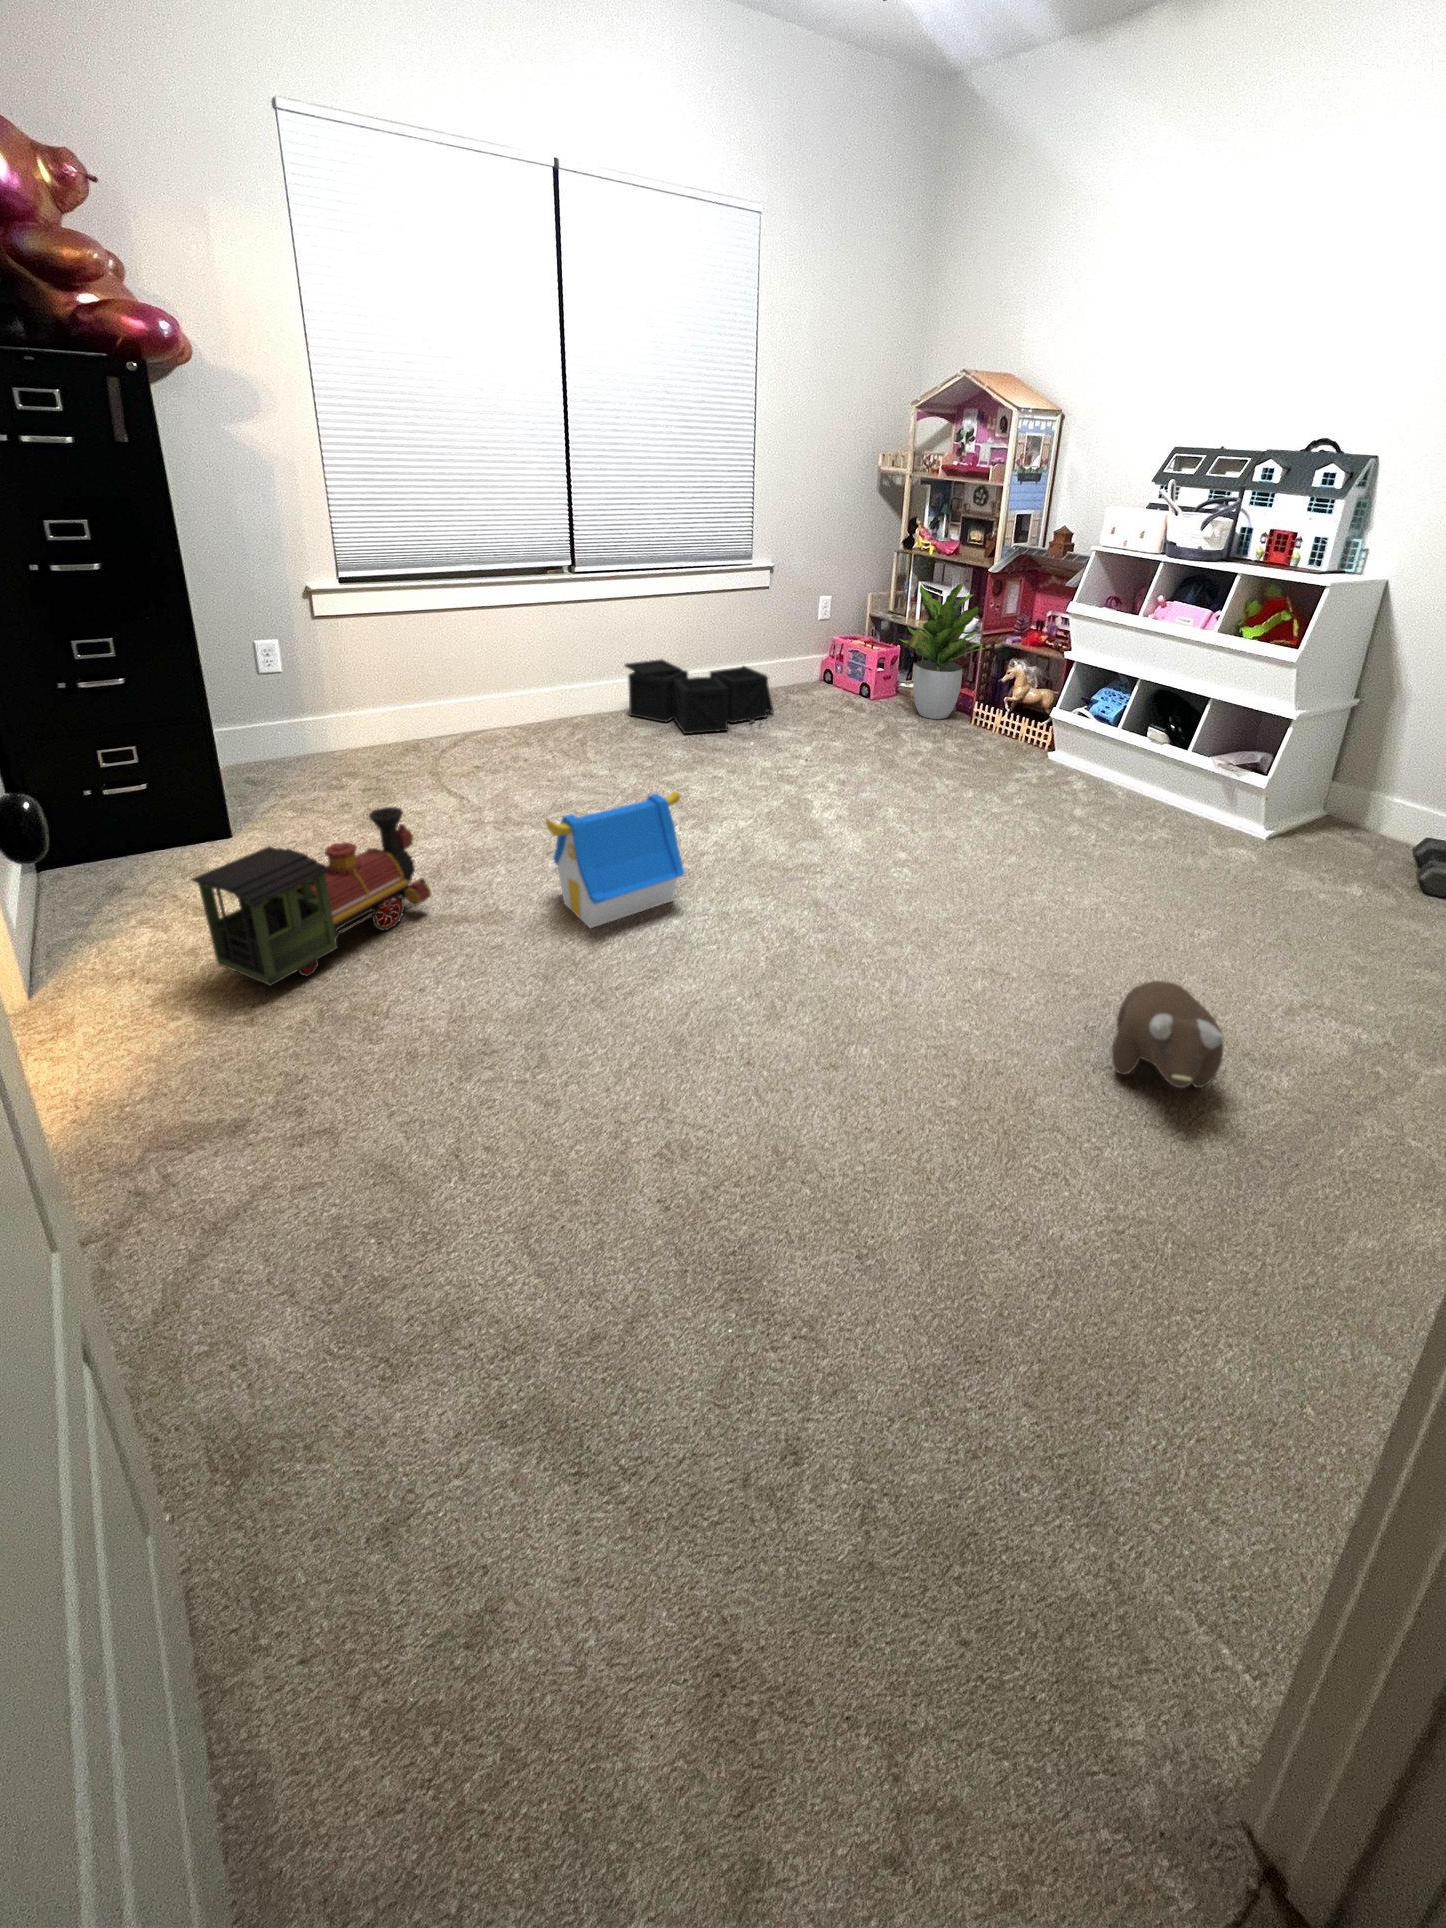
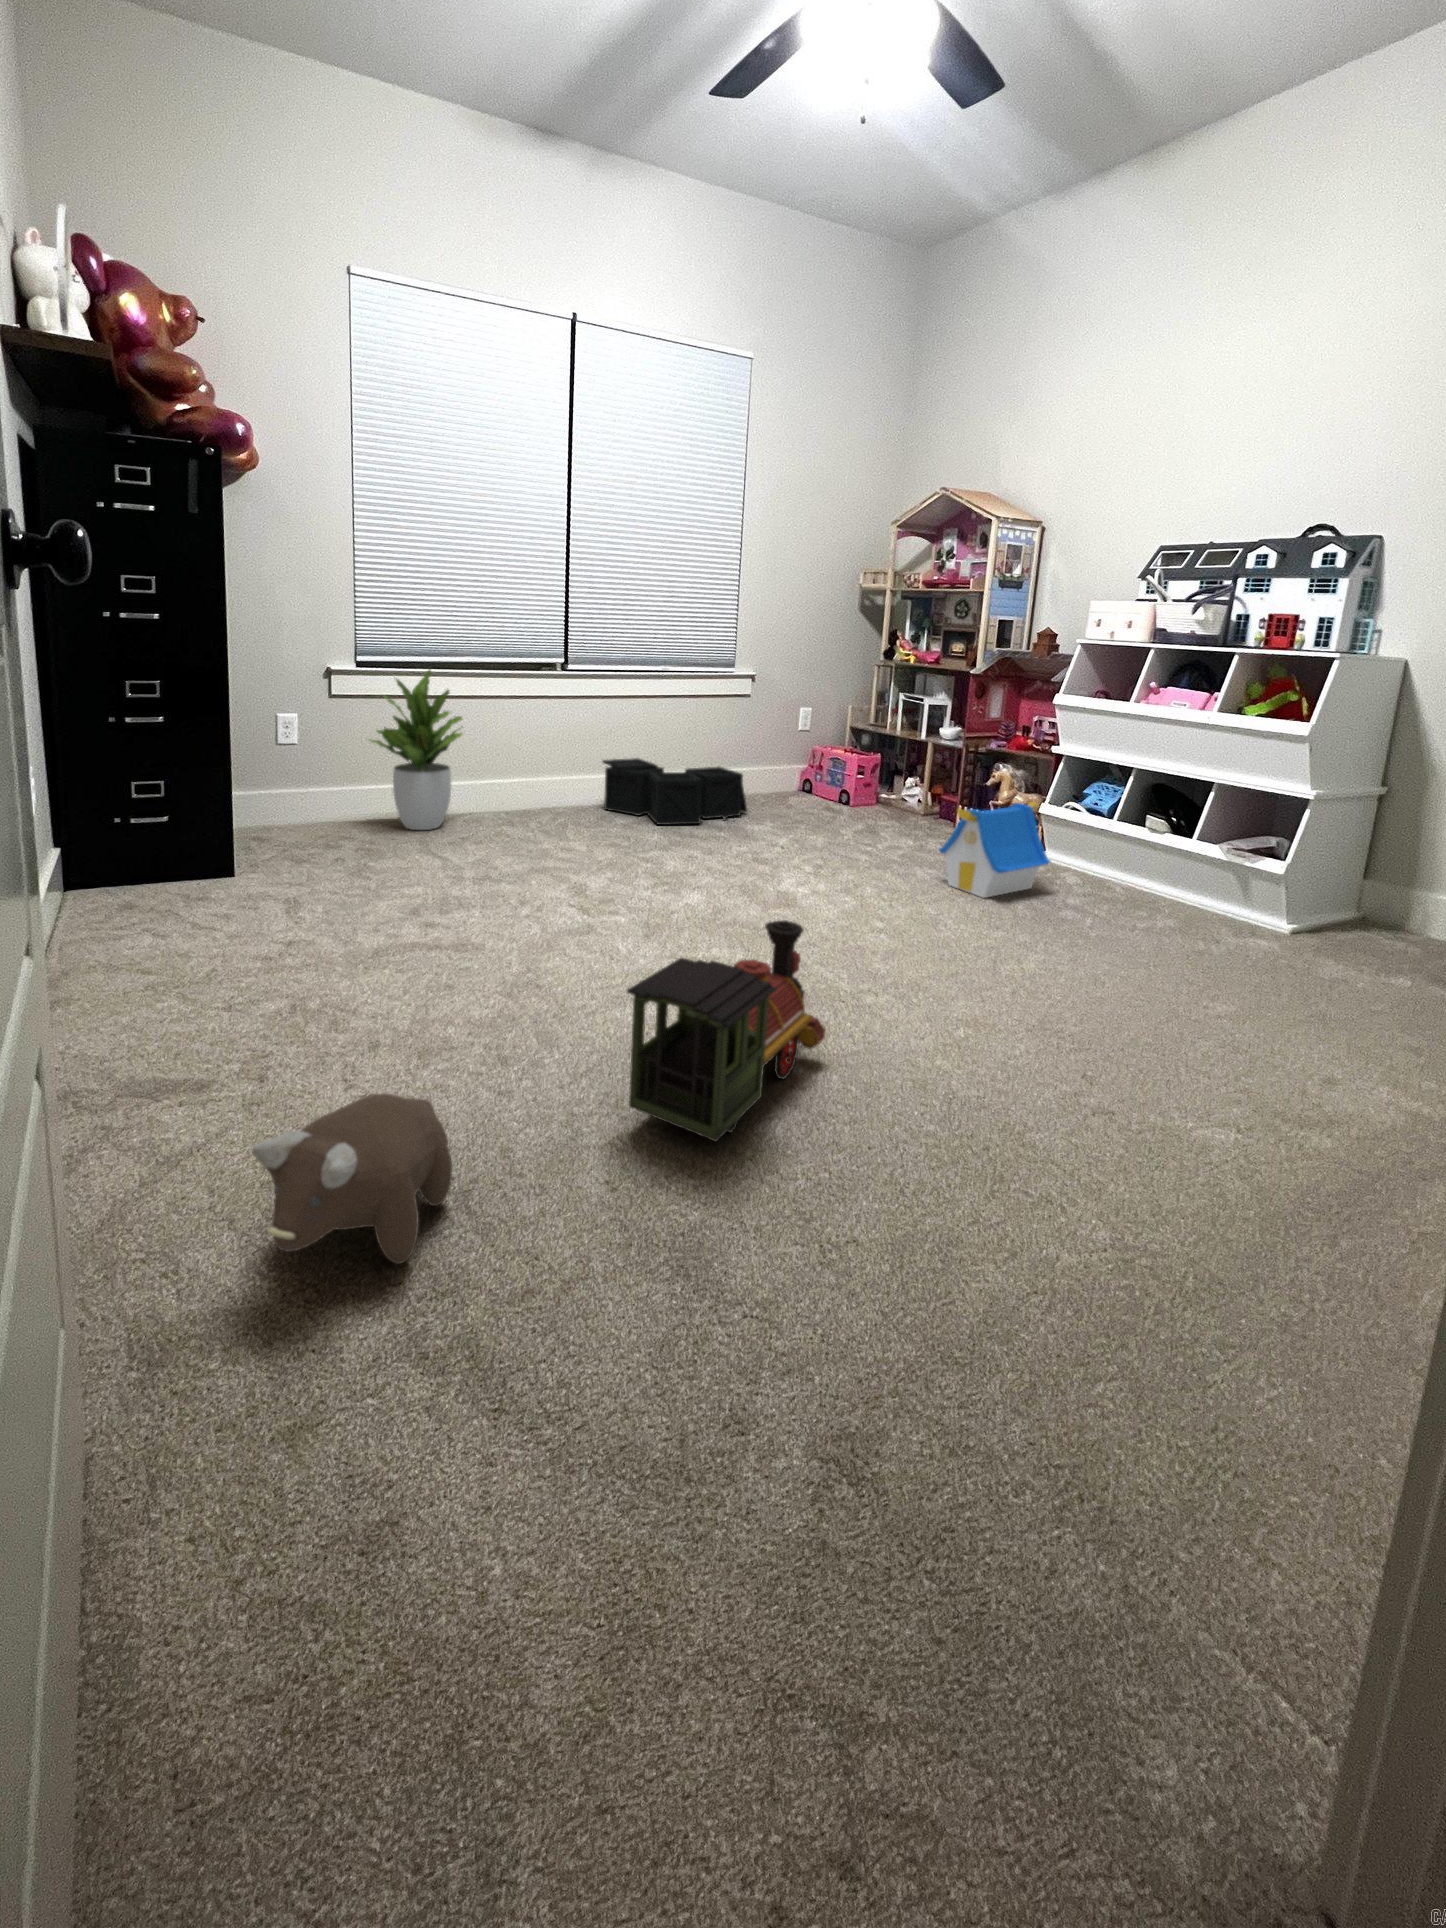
potted plant: present [900,583,985,719] -> present [370,670,463,830]
toy house: present [546,790,685,928] -> present [939,802,1050,898]
toy train: present [192,807,431,986] -> present [627,920,826,1141]
plush toy: present [1112,981,1224,1088] -> present [251,1093,452,1264]

